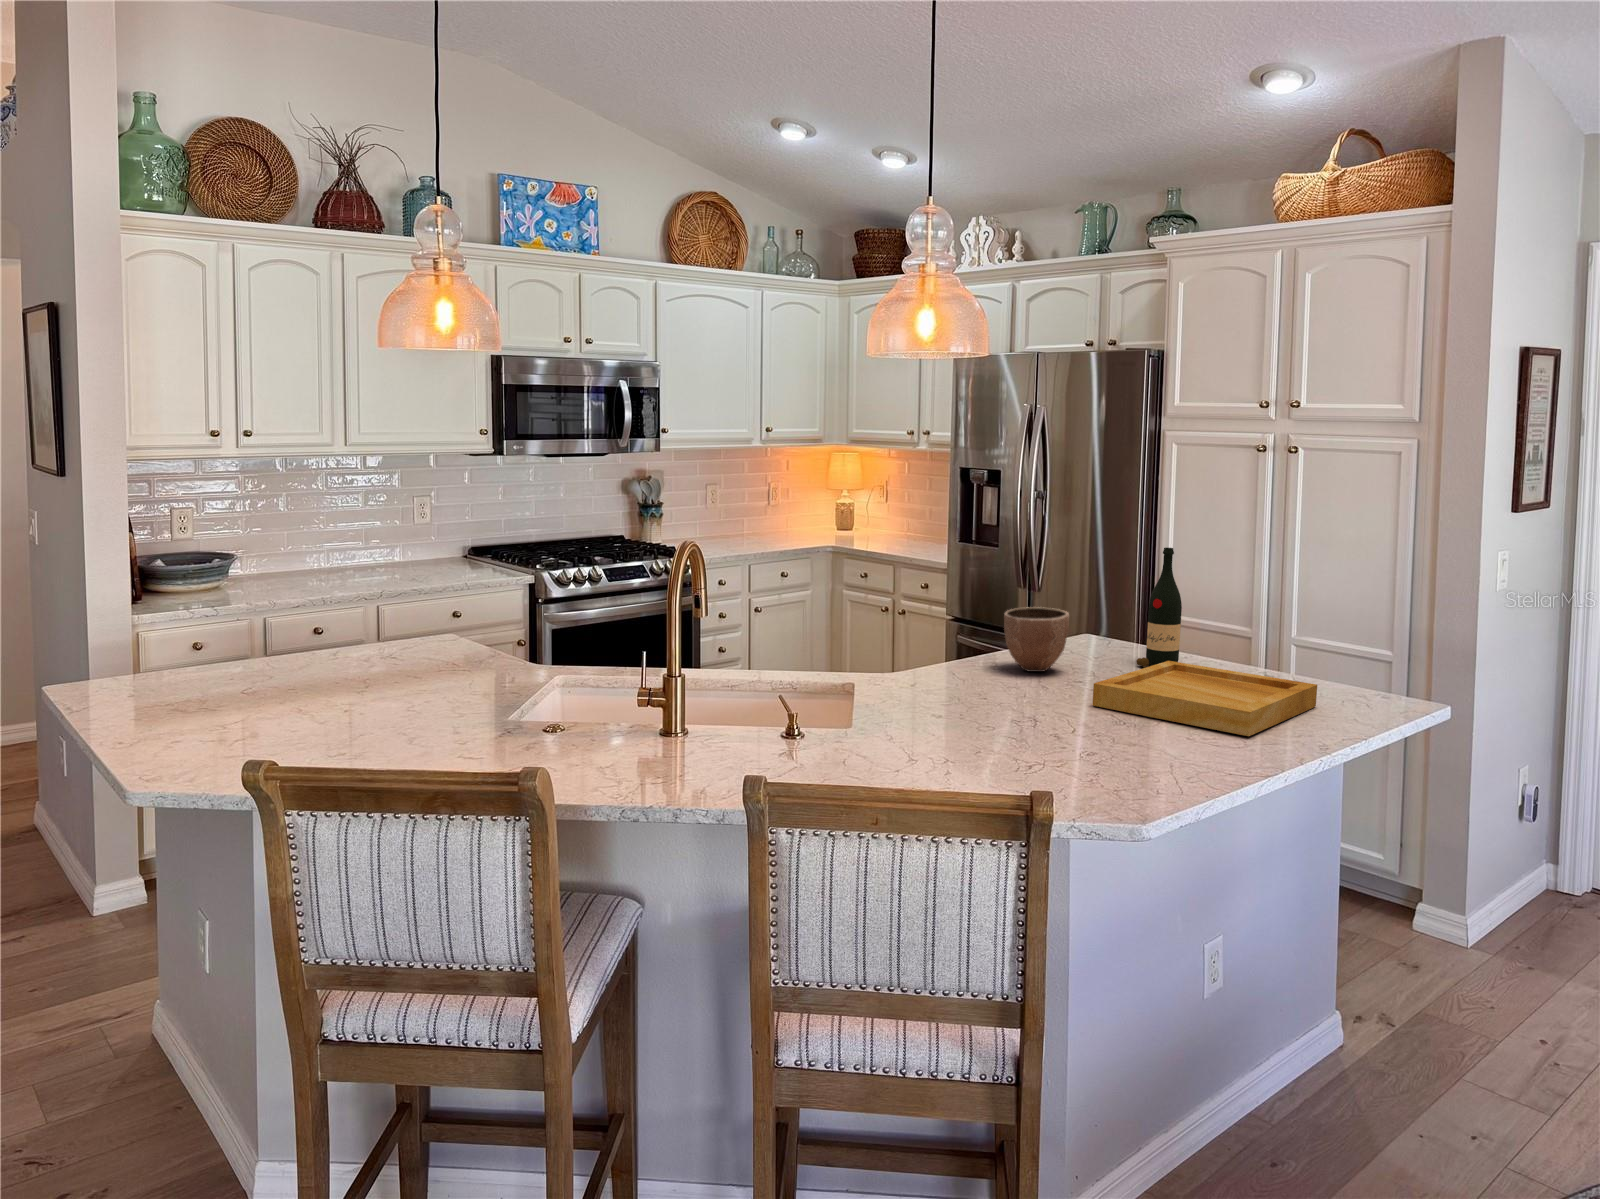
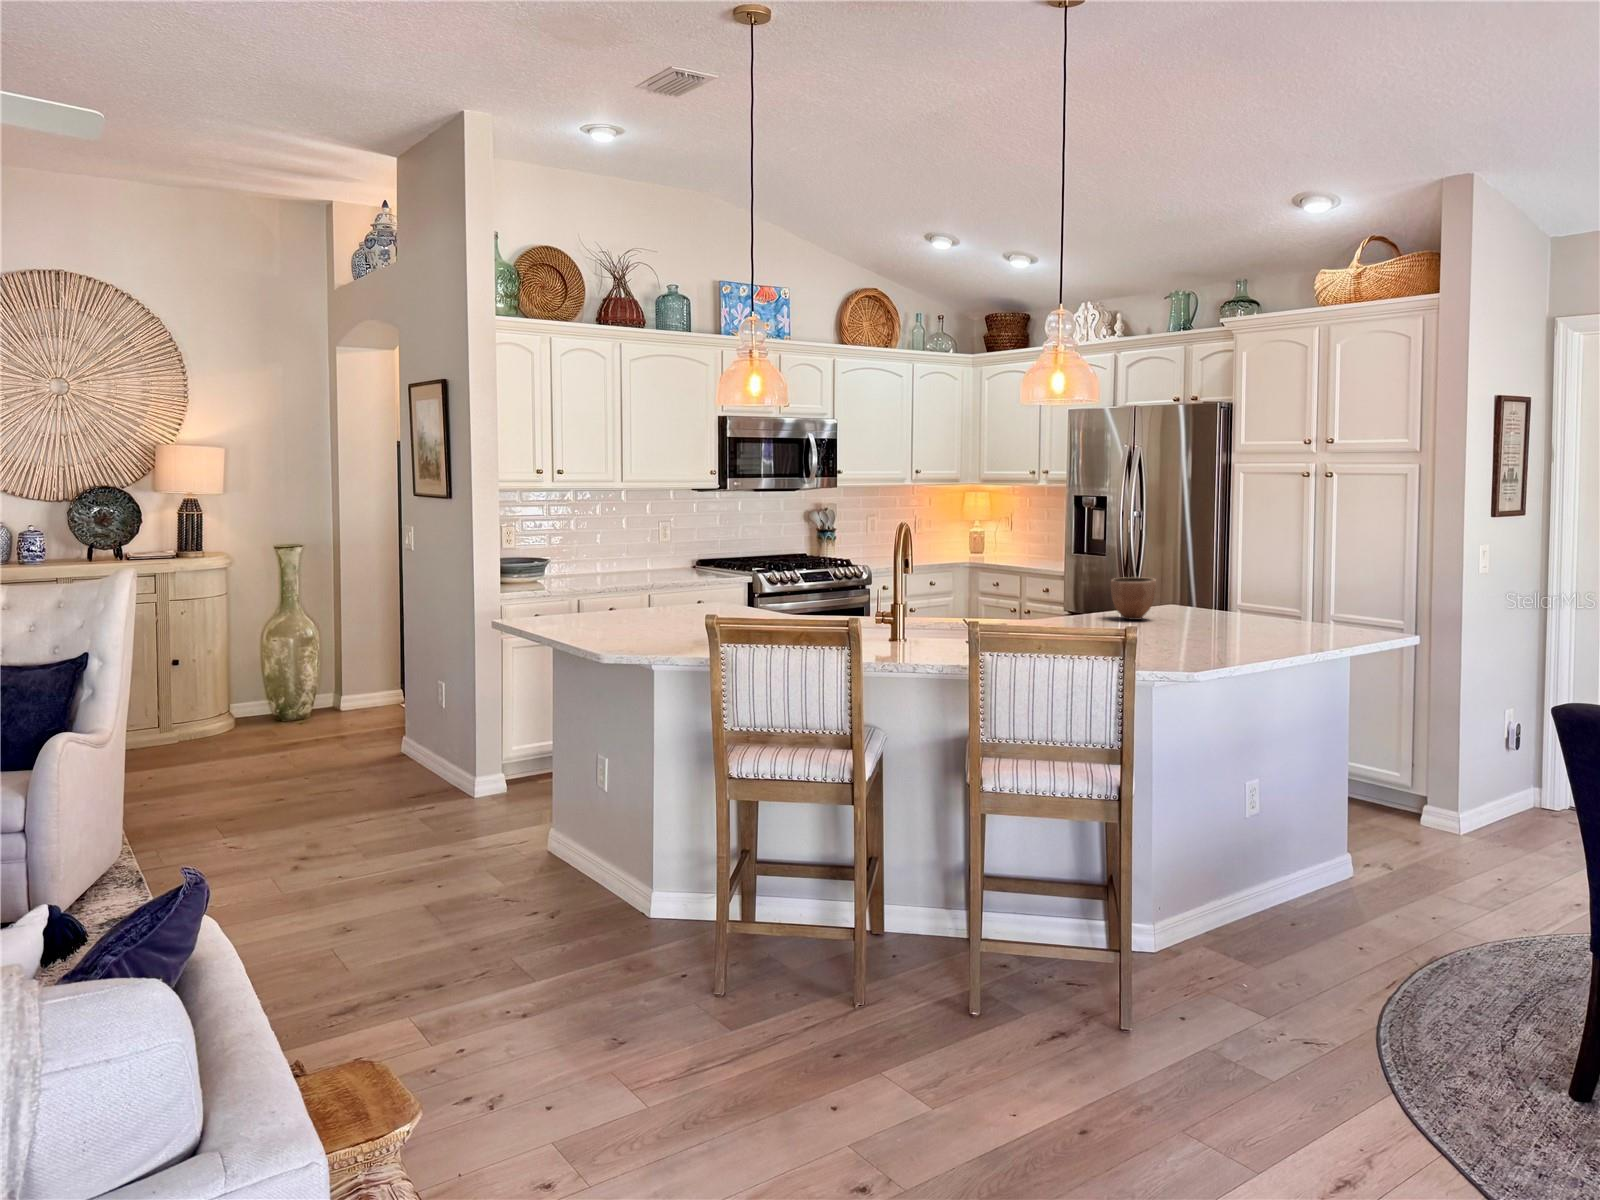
wine bottle: present [1137,548,1182,667] -> none [1205,536,1236,619]
tray: present [1093,661,1317,736] -> none [1170,610,1323,643]

